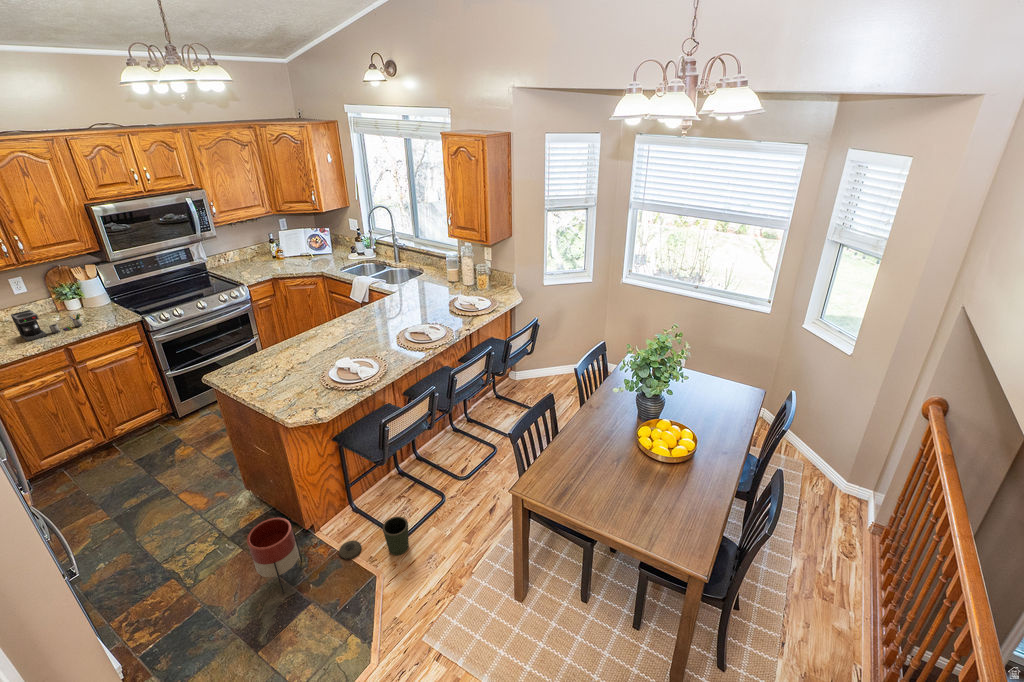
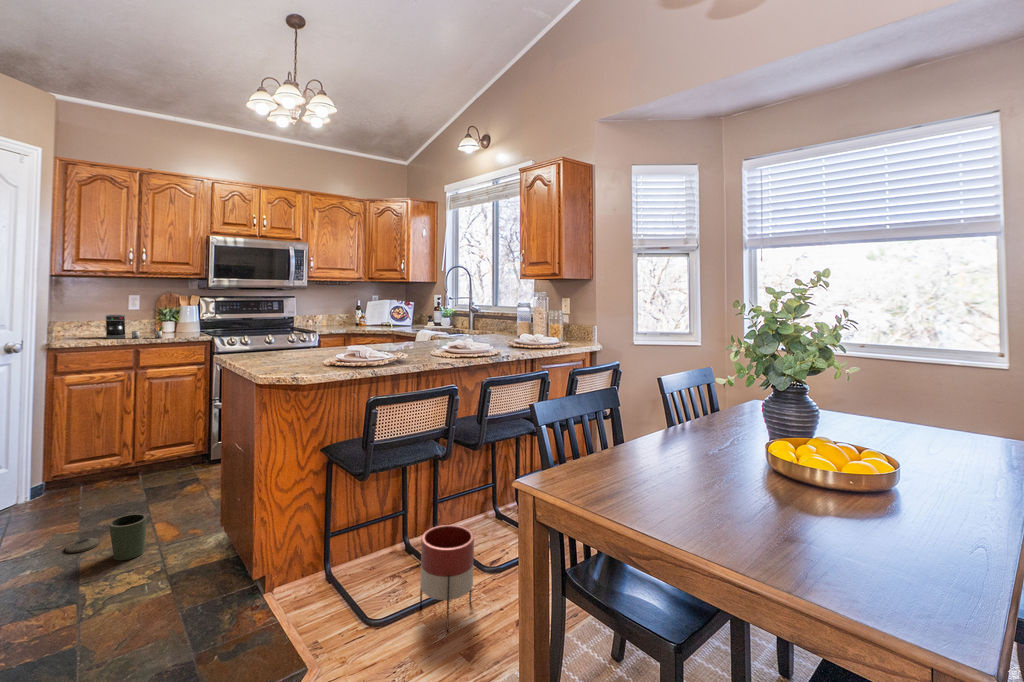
trash can: present [339,517,409,559] -> present [65,514,147,560]
planter: present [247,518,302,594] -> present [420,525,474,632]

